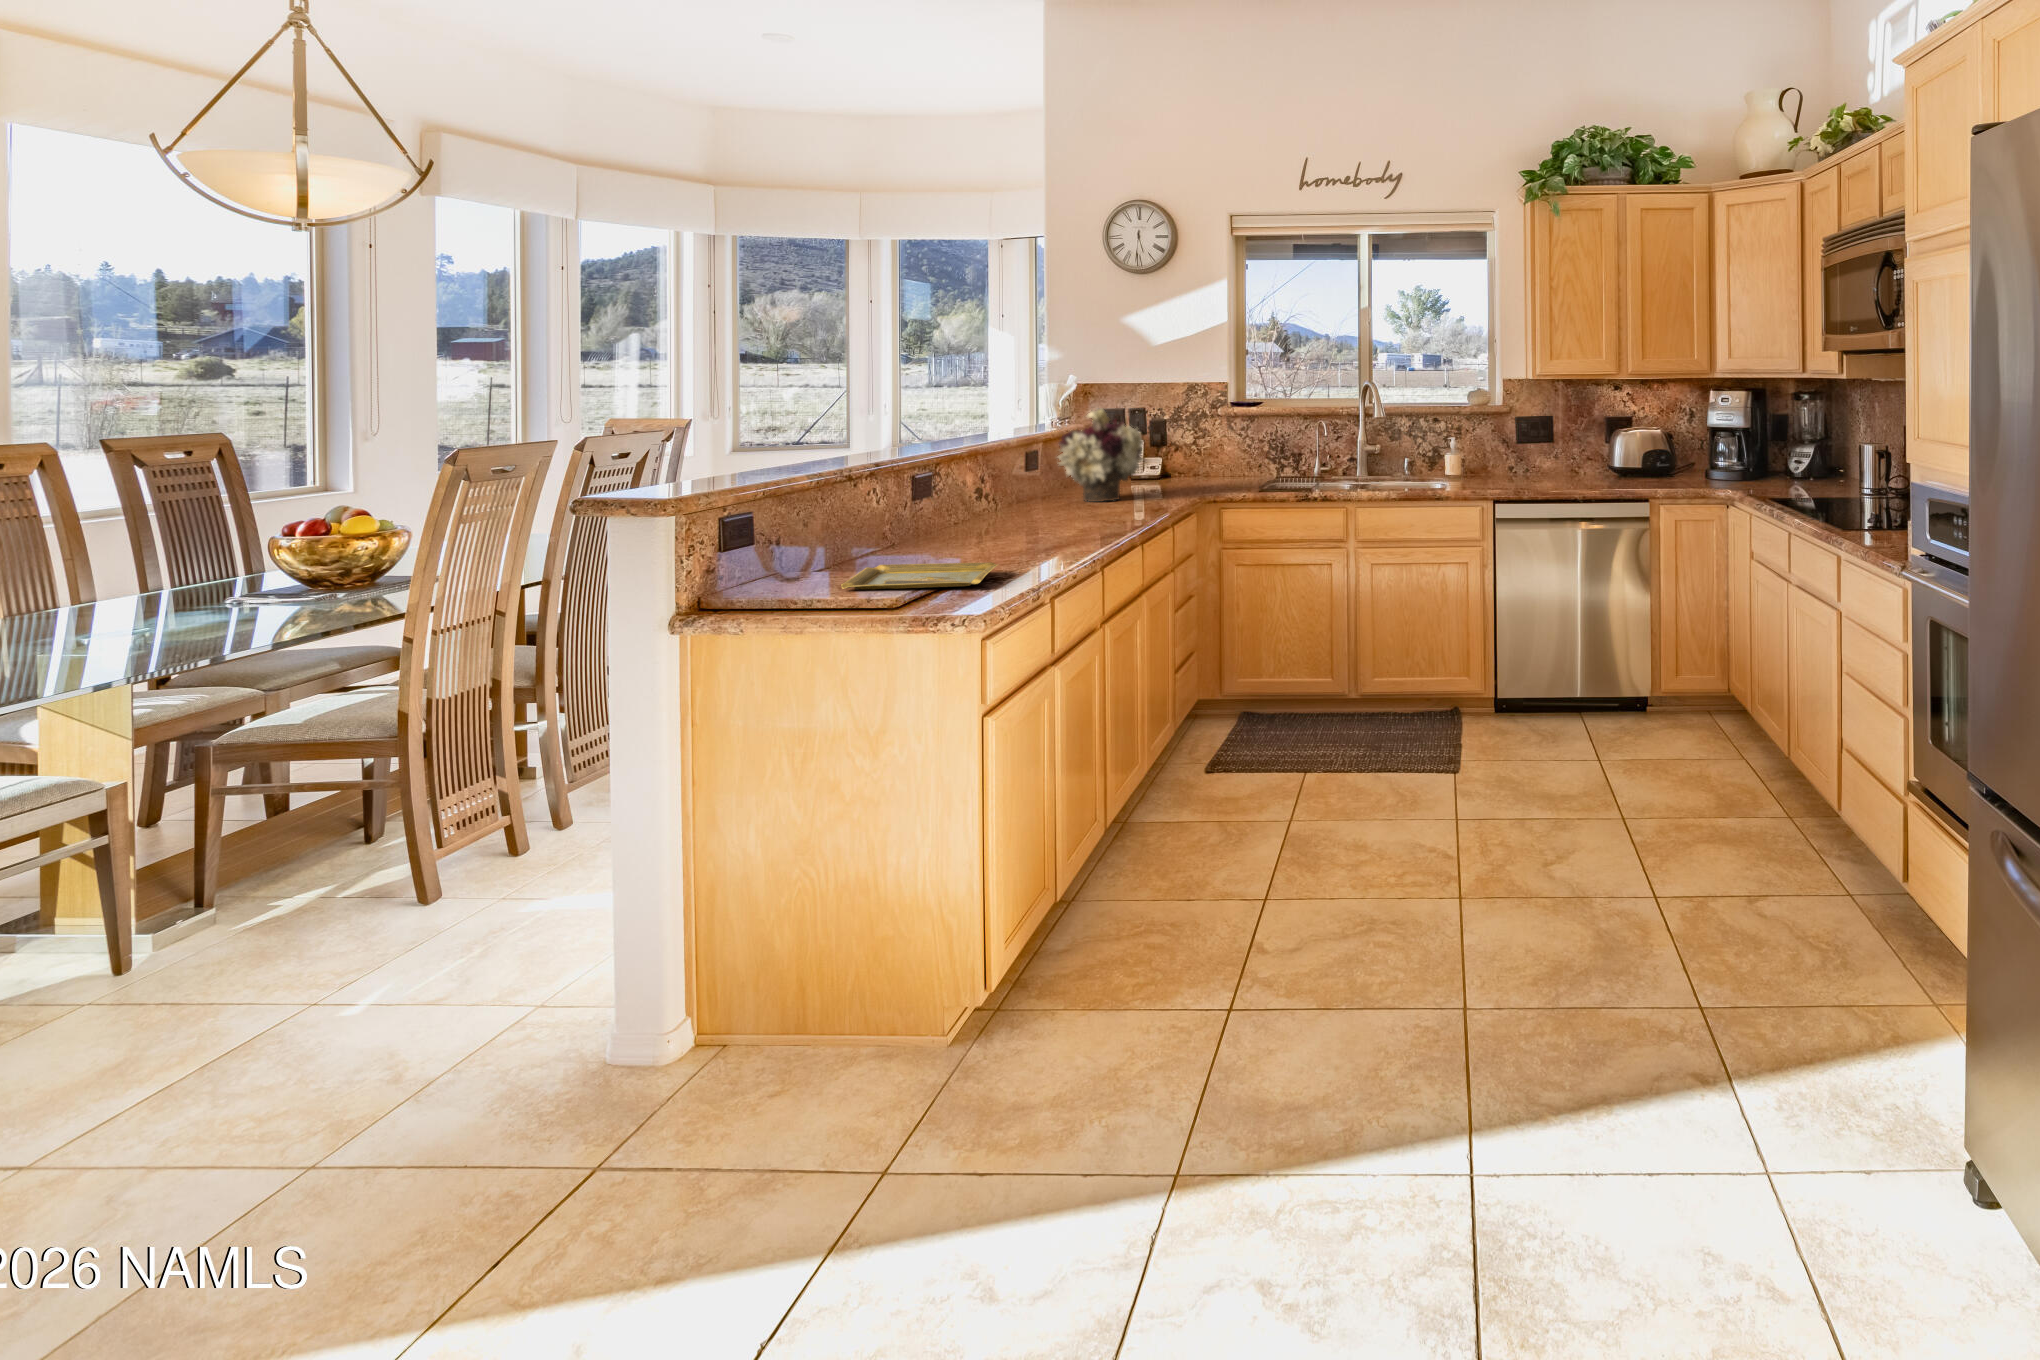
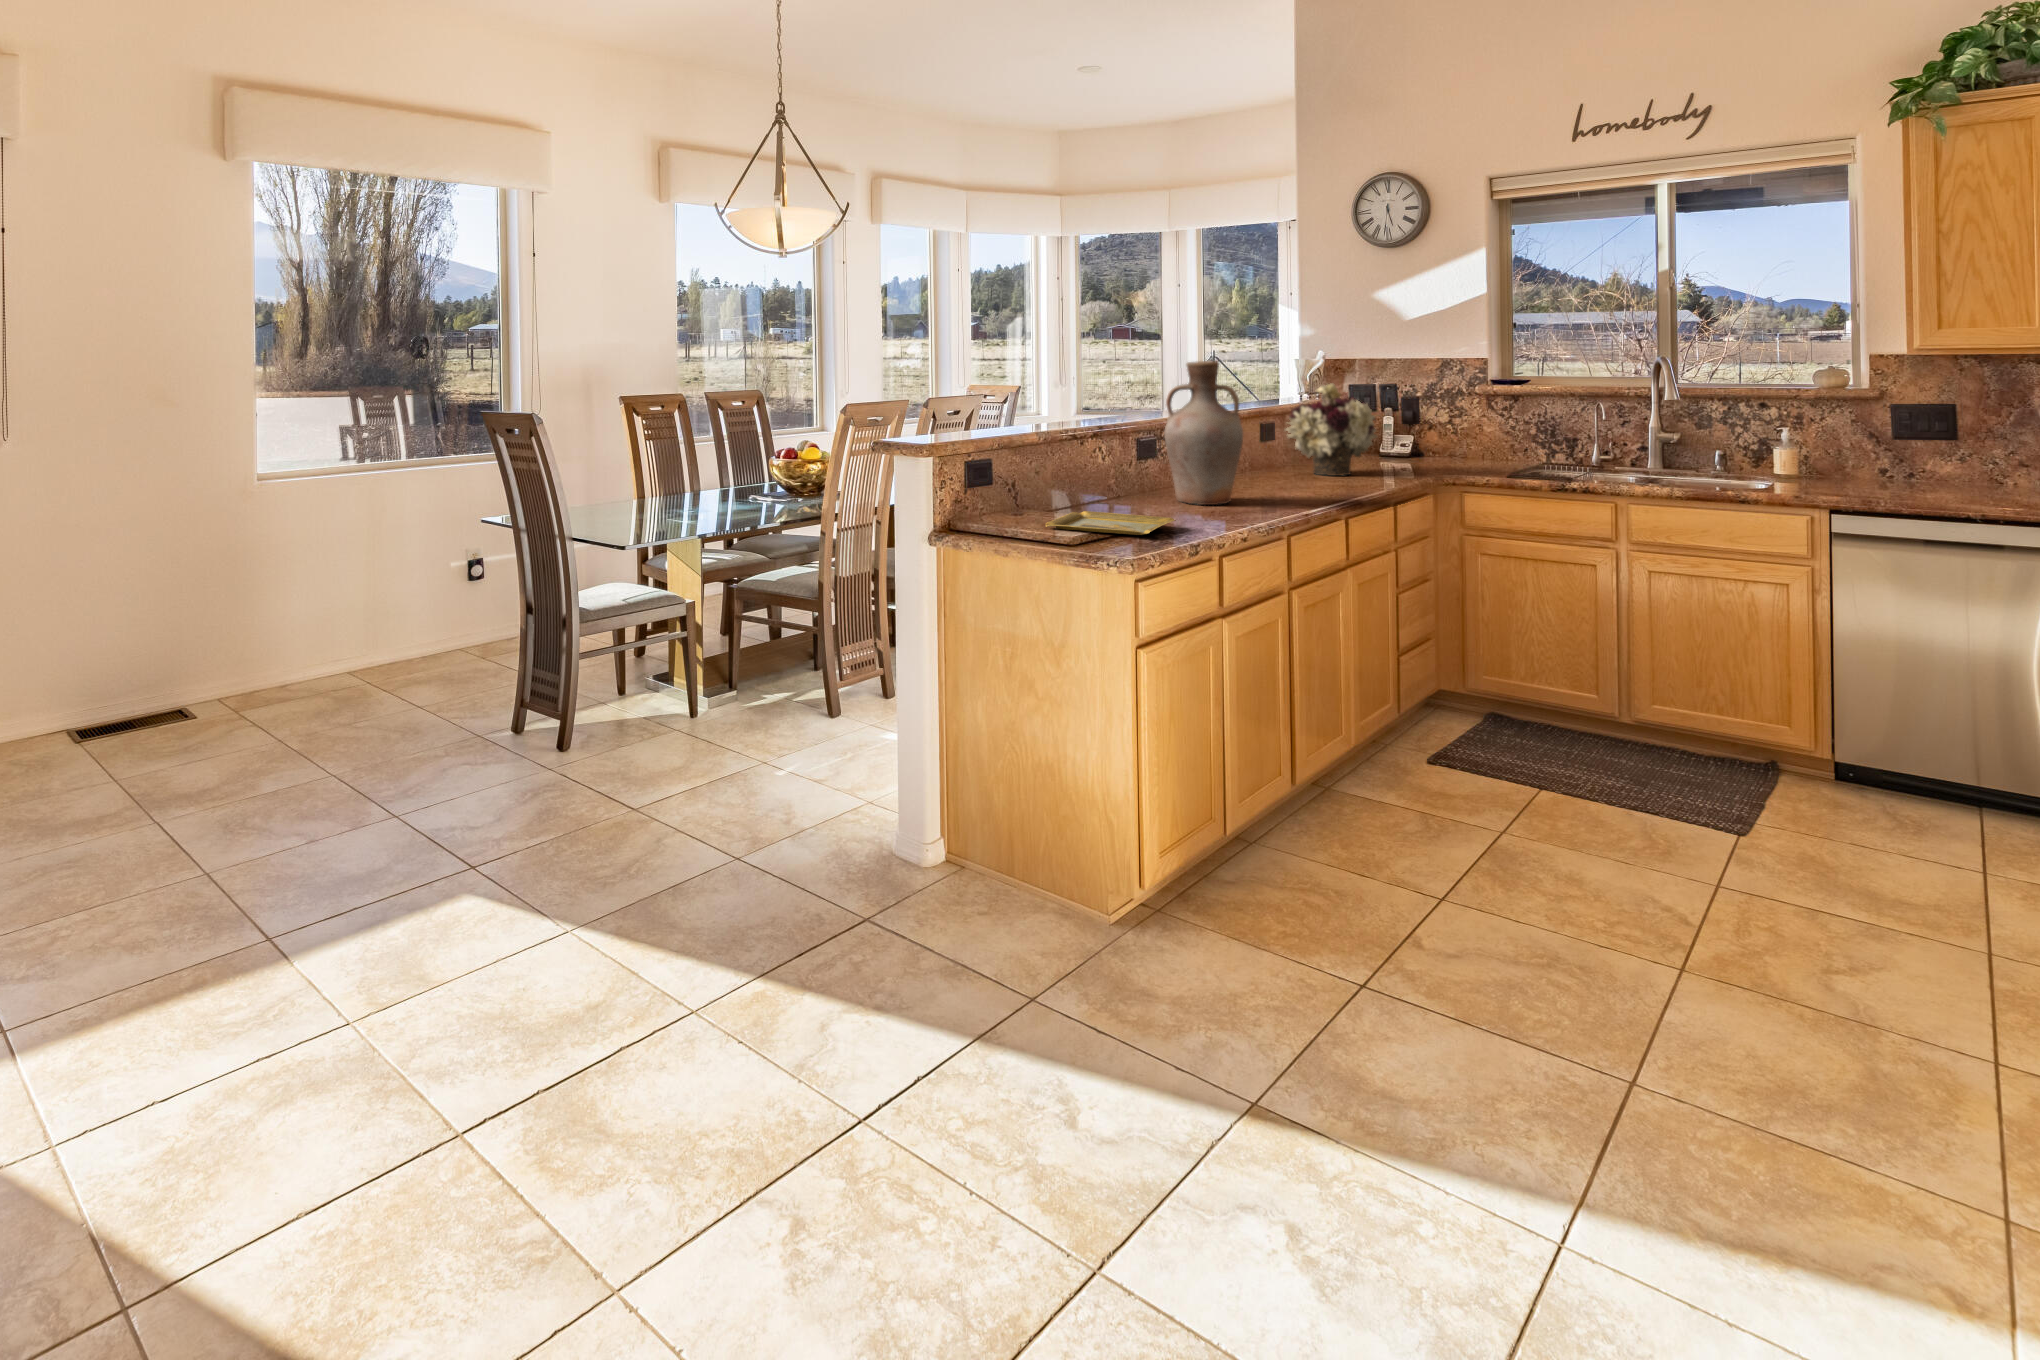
vase: none [956,387,1044,544] -> present [1164,361,1243,505]

